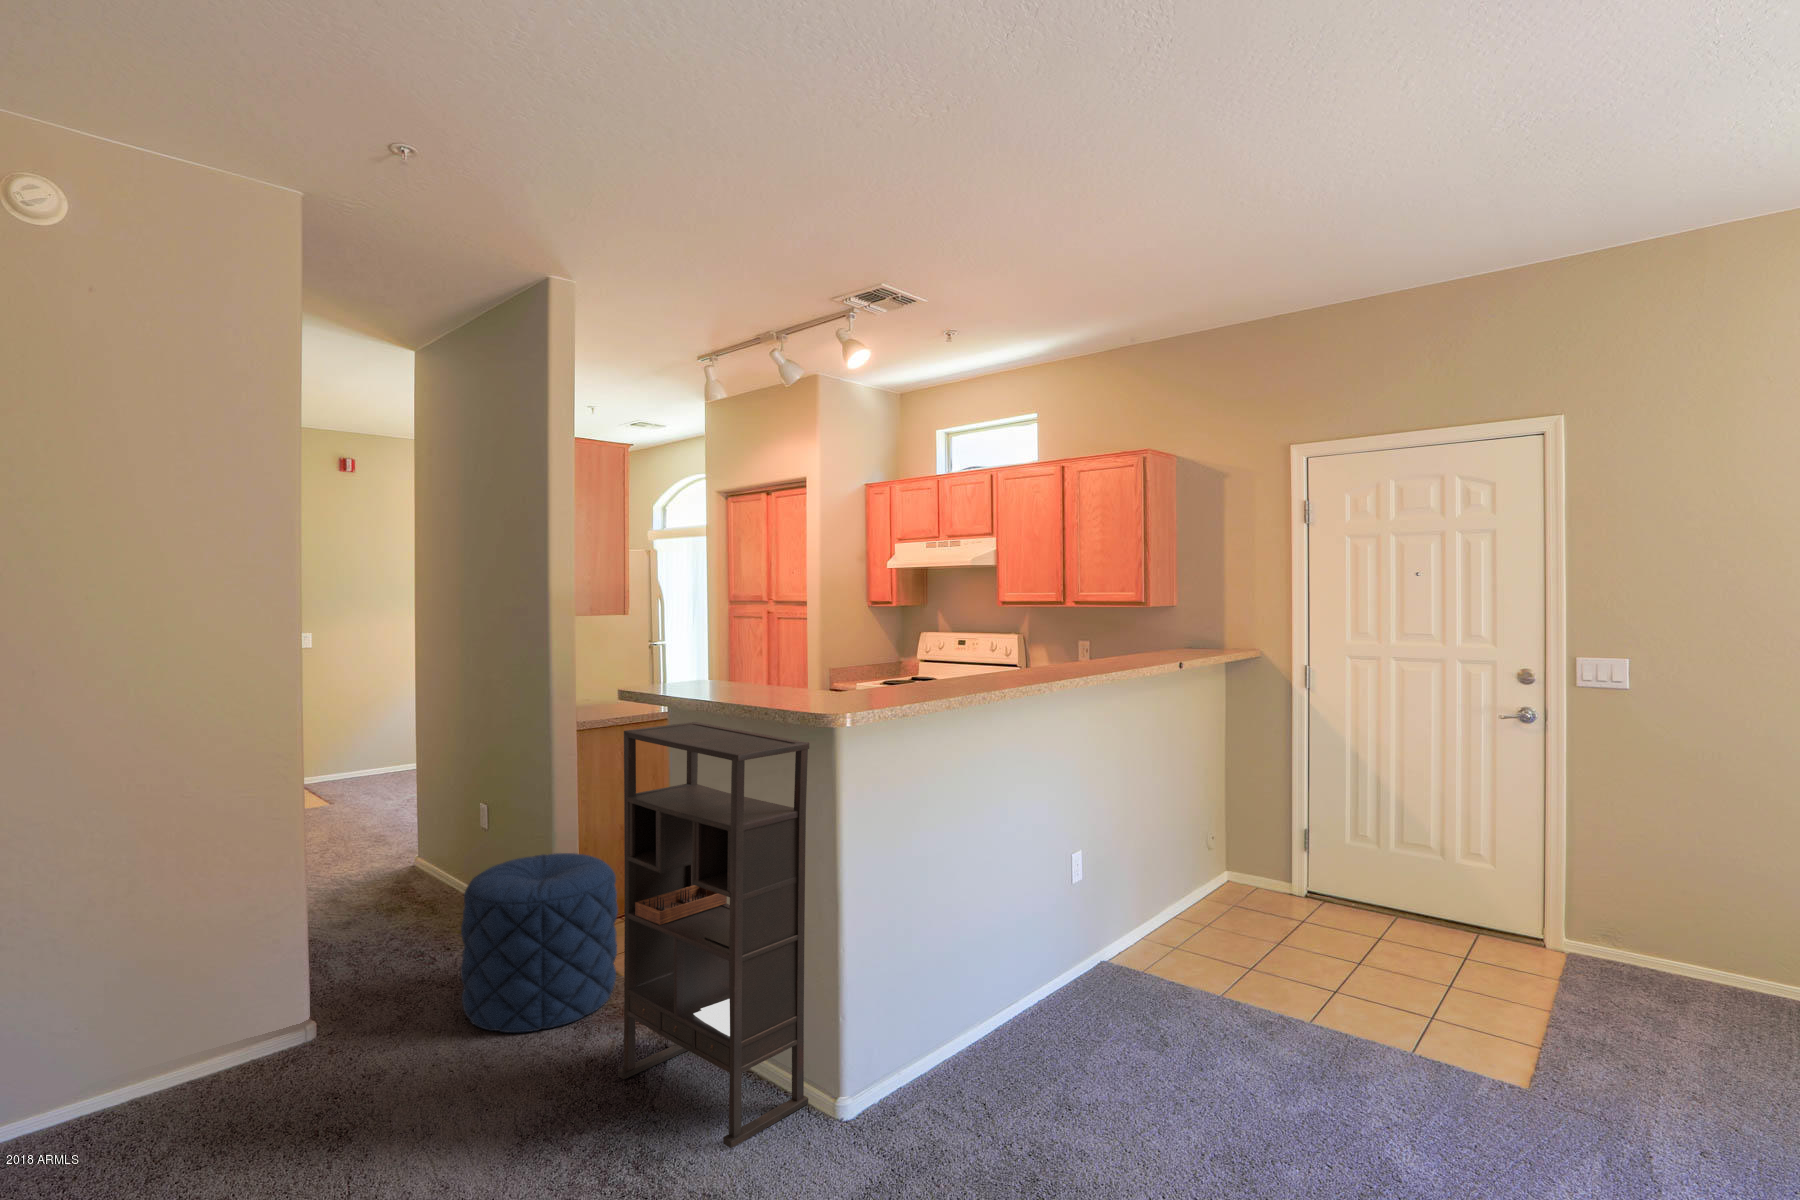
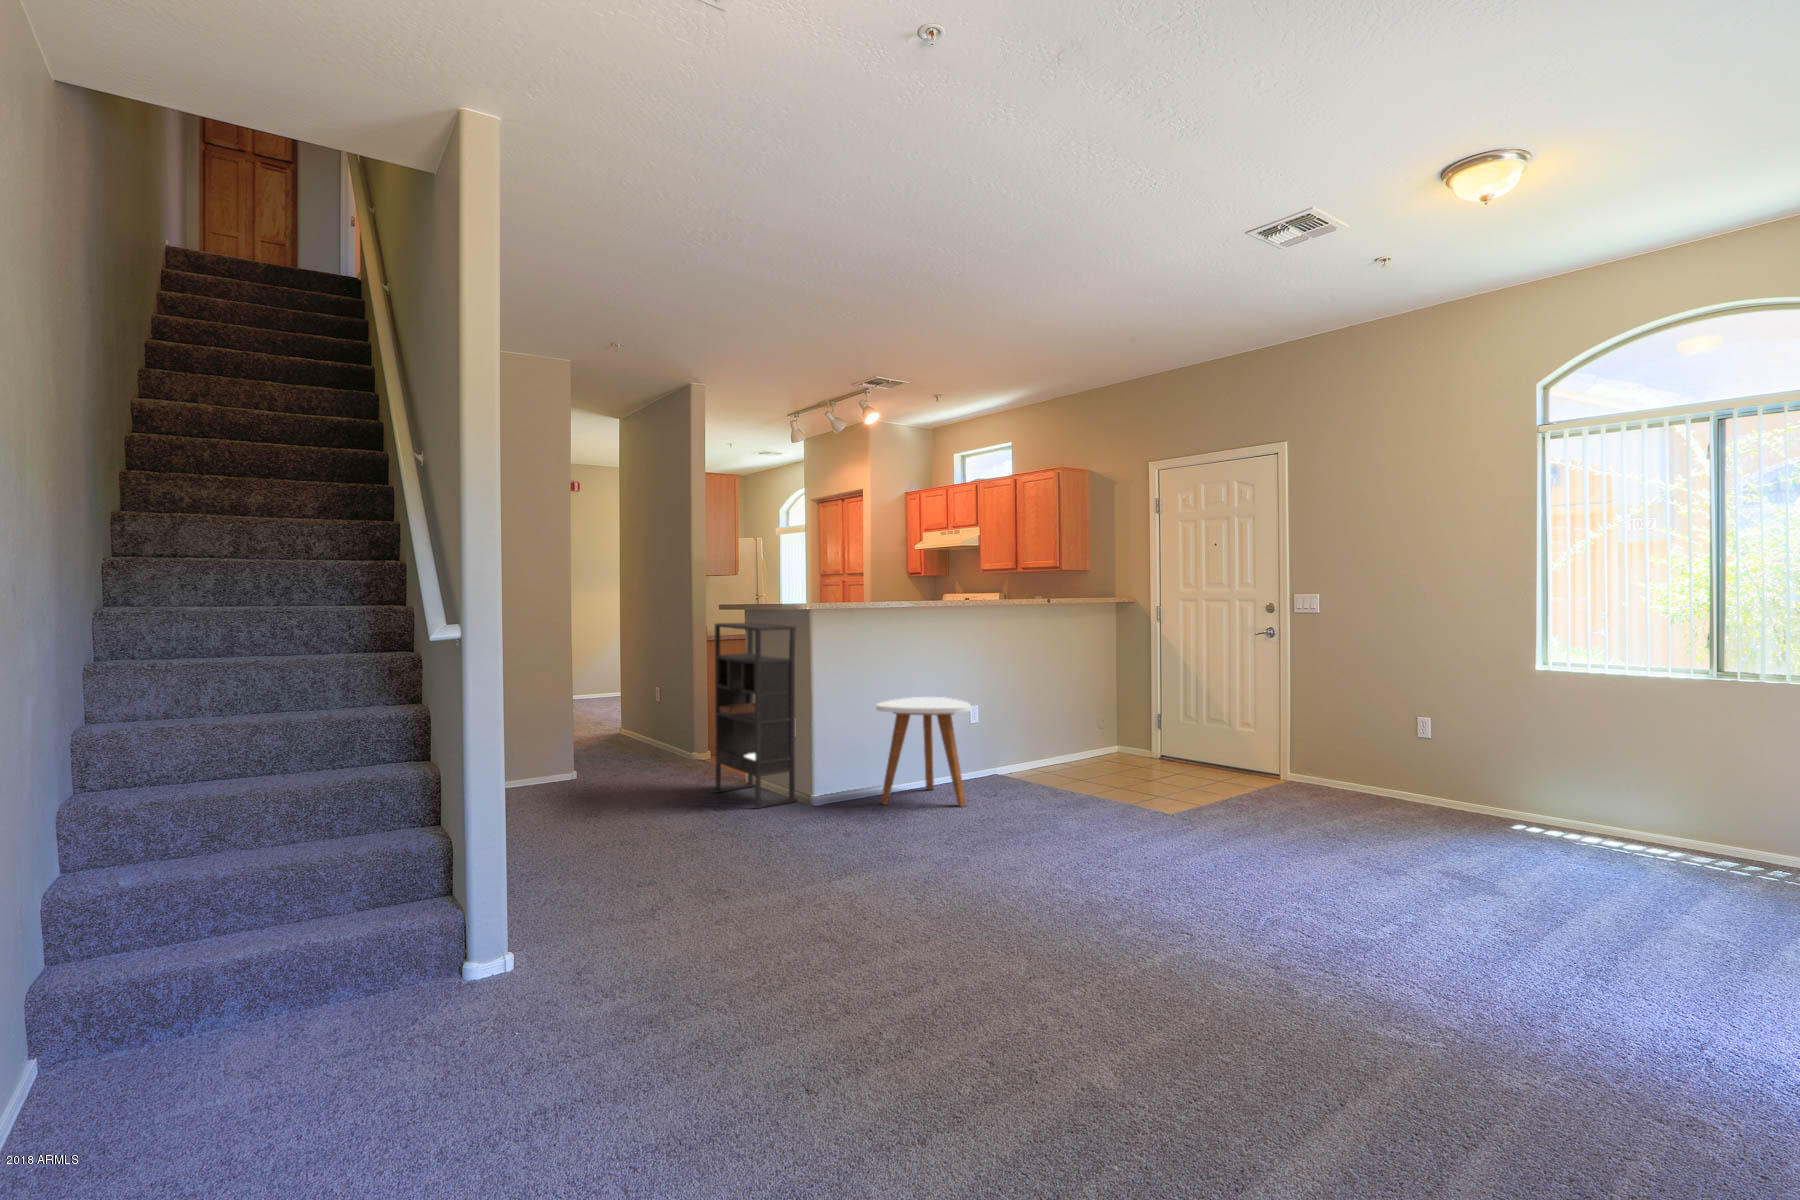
pouf: present [461,853,618,1033] -> none [643,700,721,780]
side table: none [968,855,1156,1101] -> present [876,697,971,807]

